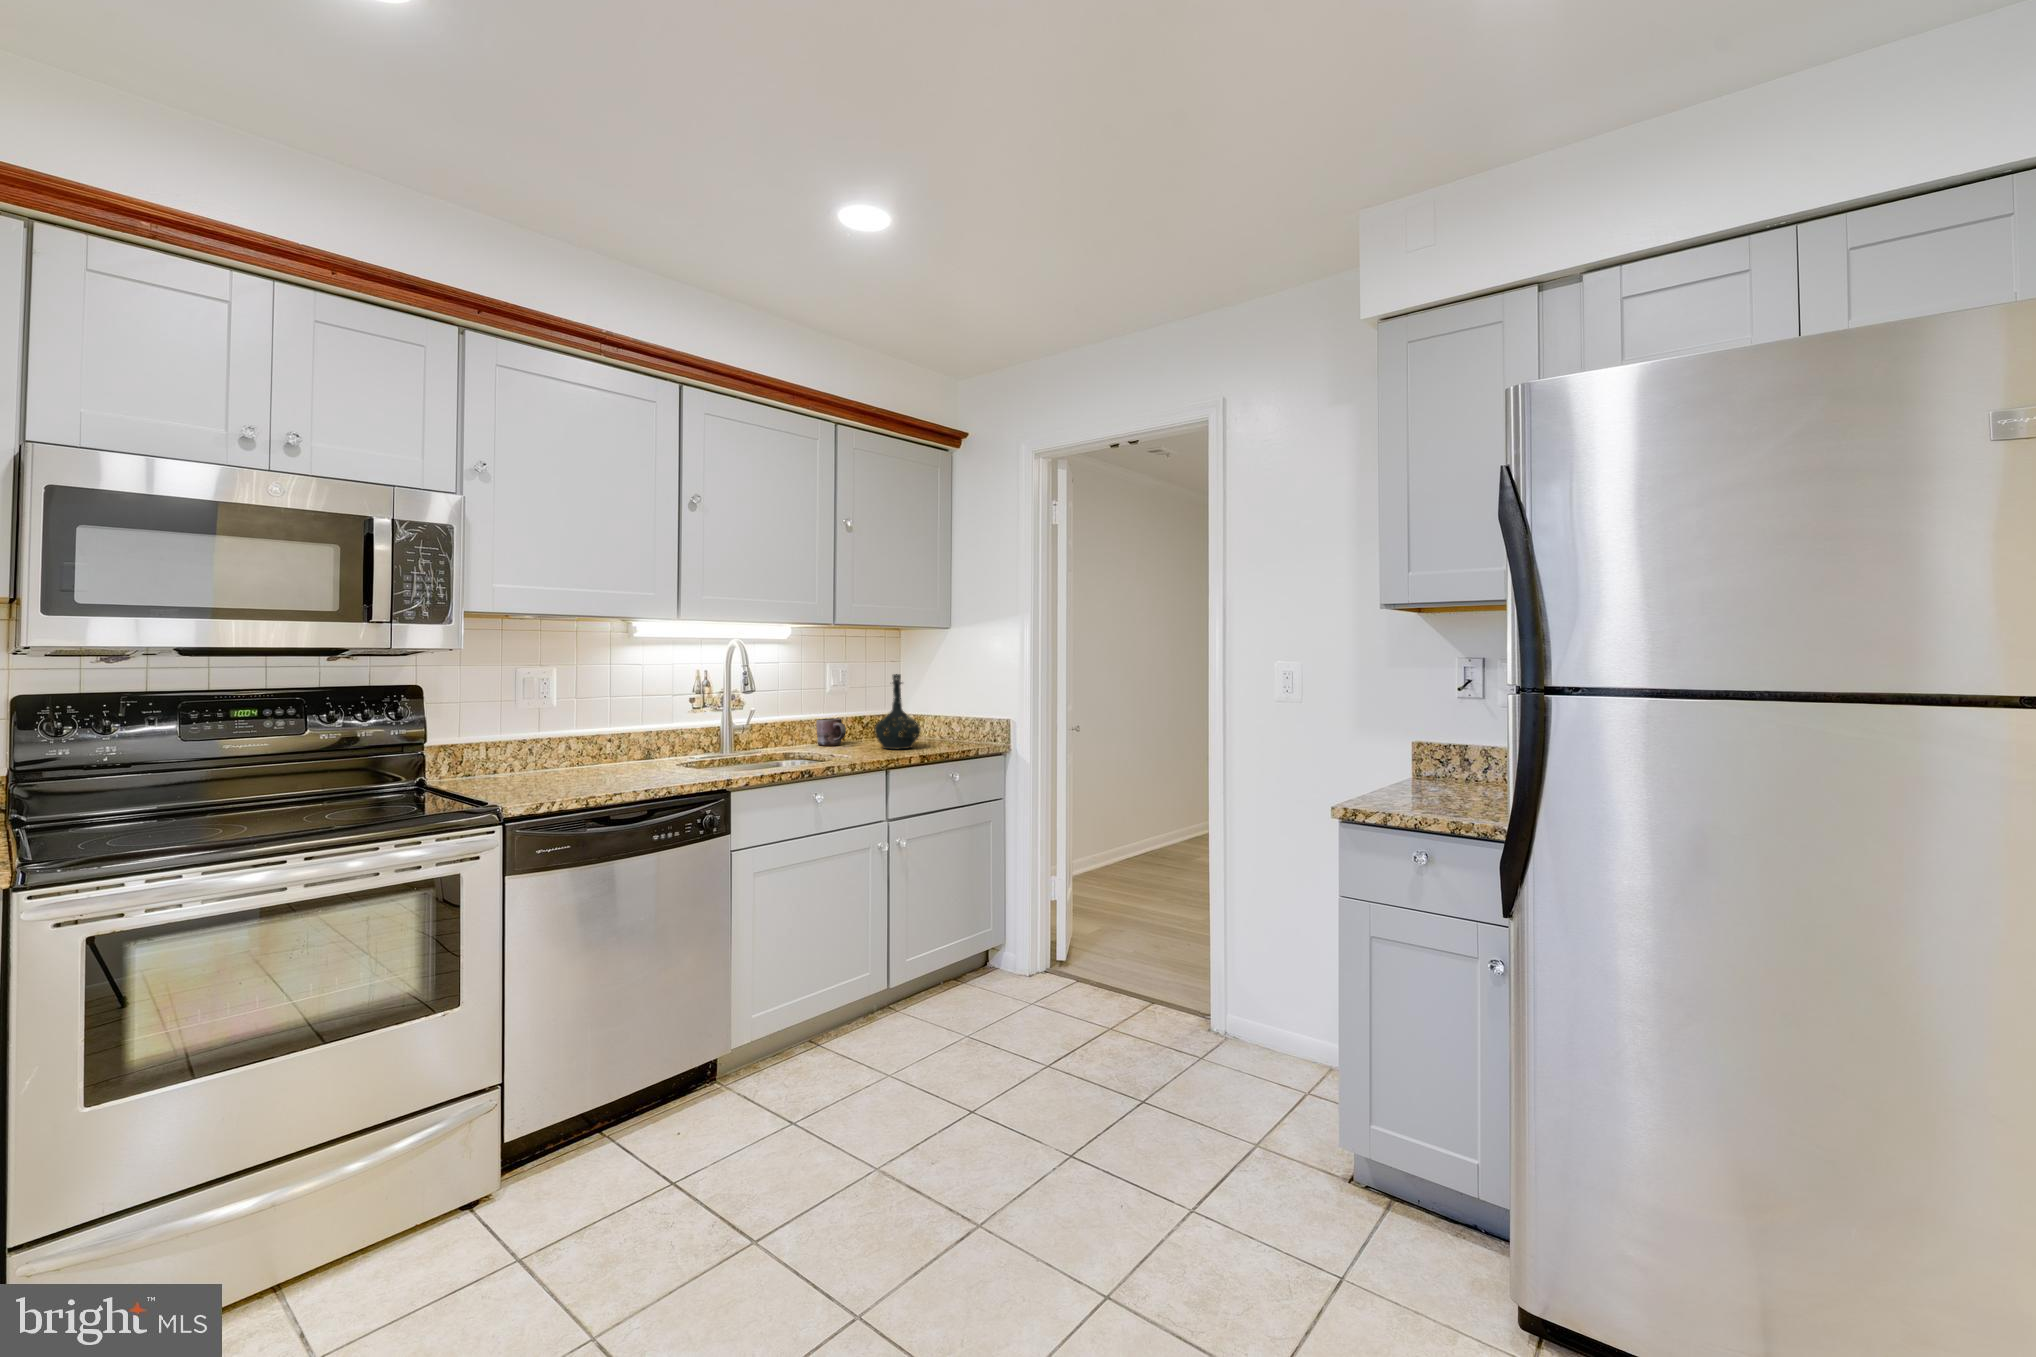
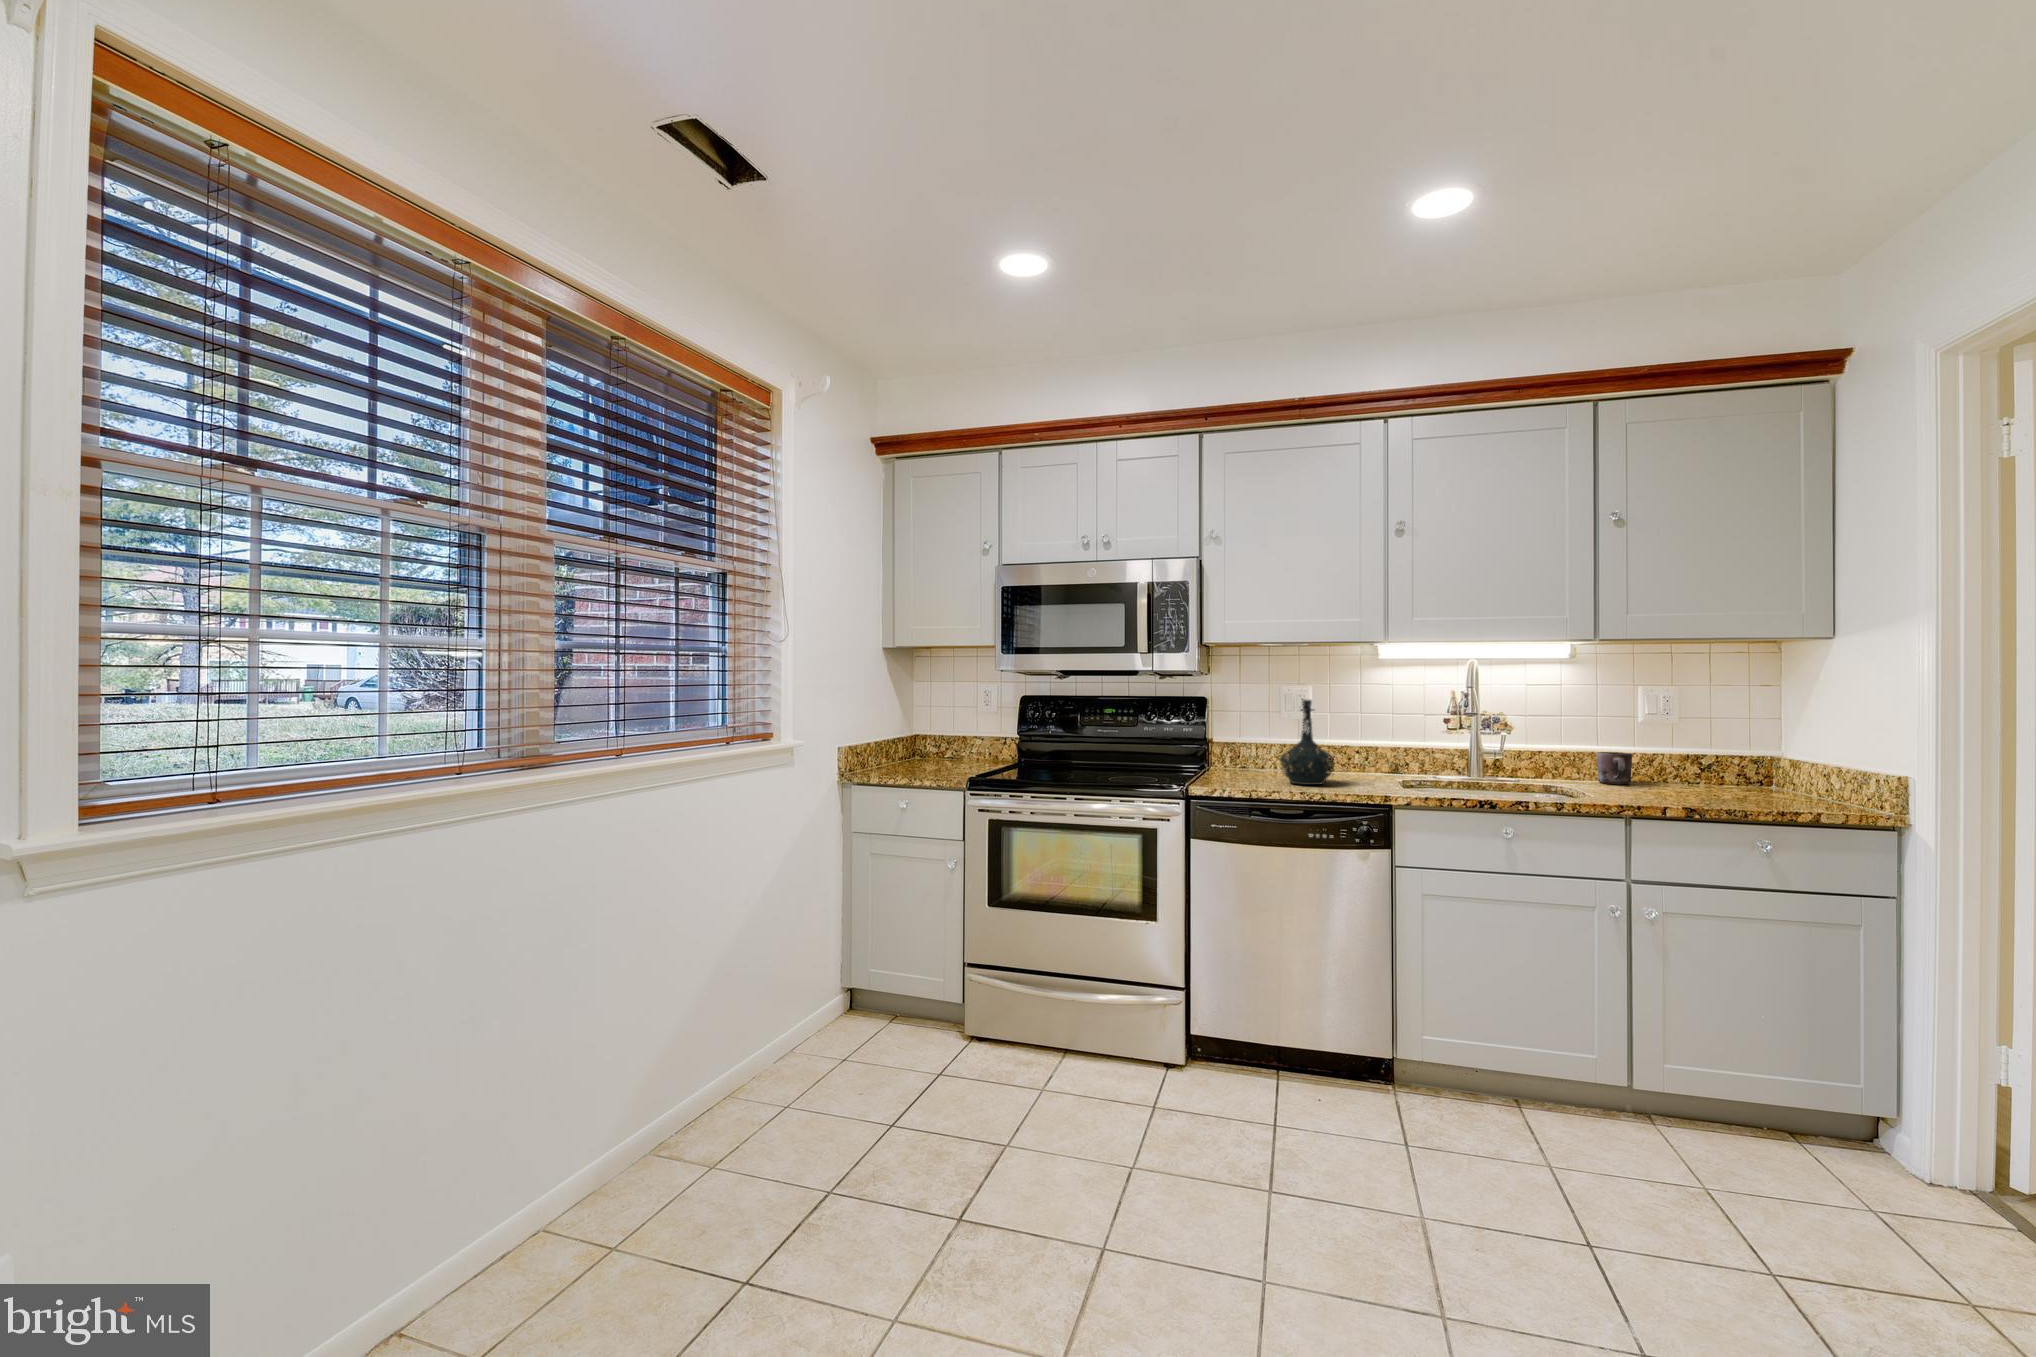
bottle: present [874,674,920,749] -> present [1280,700,1335,785]

